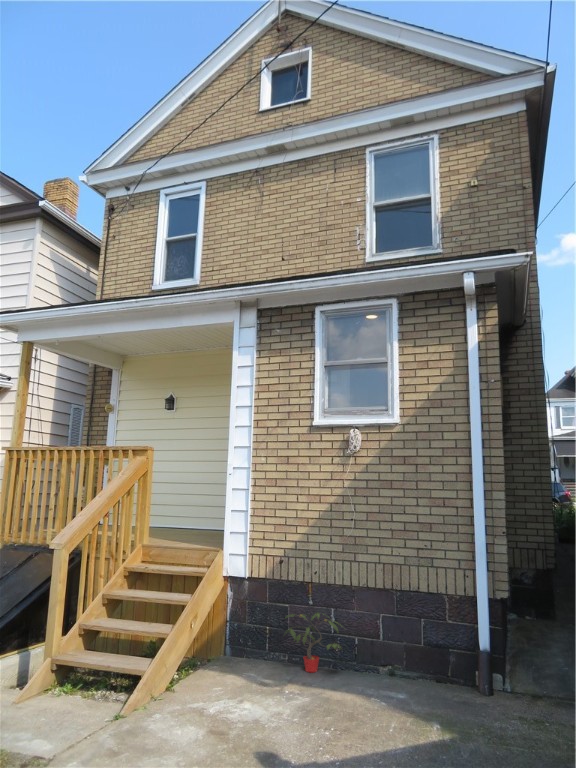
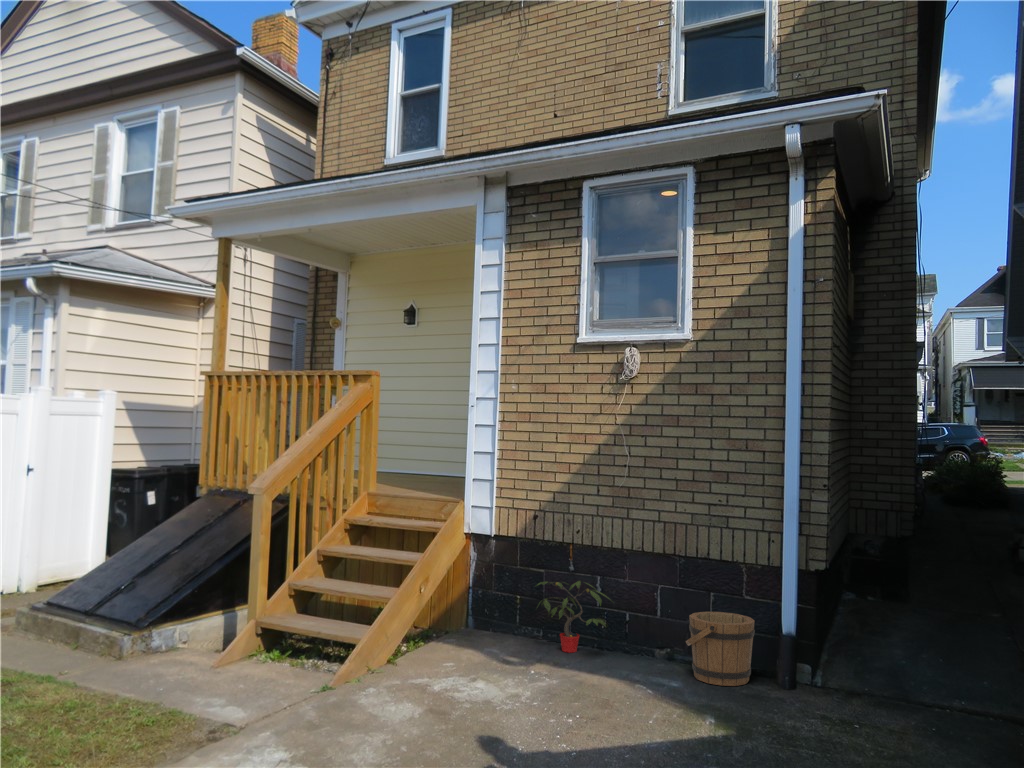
bucket: none [407,634,460,696] -> present [685,612,755,686]

